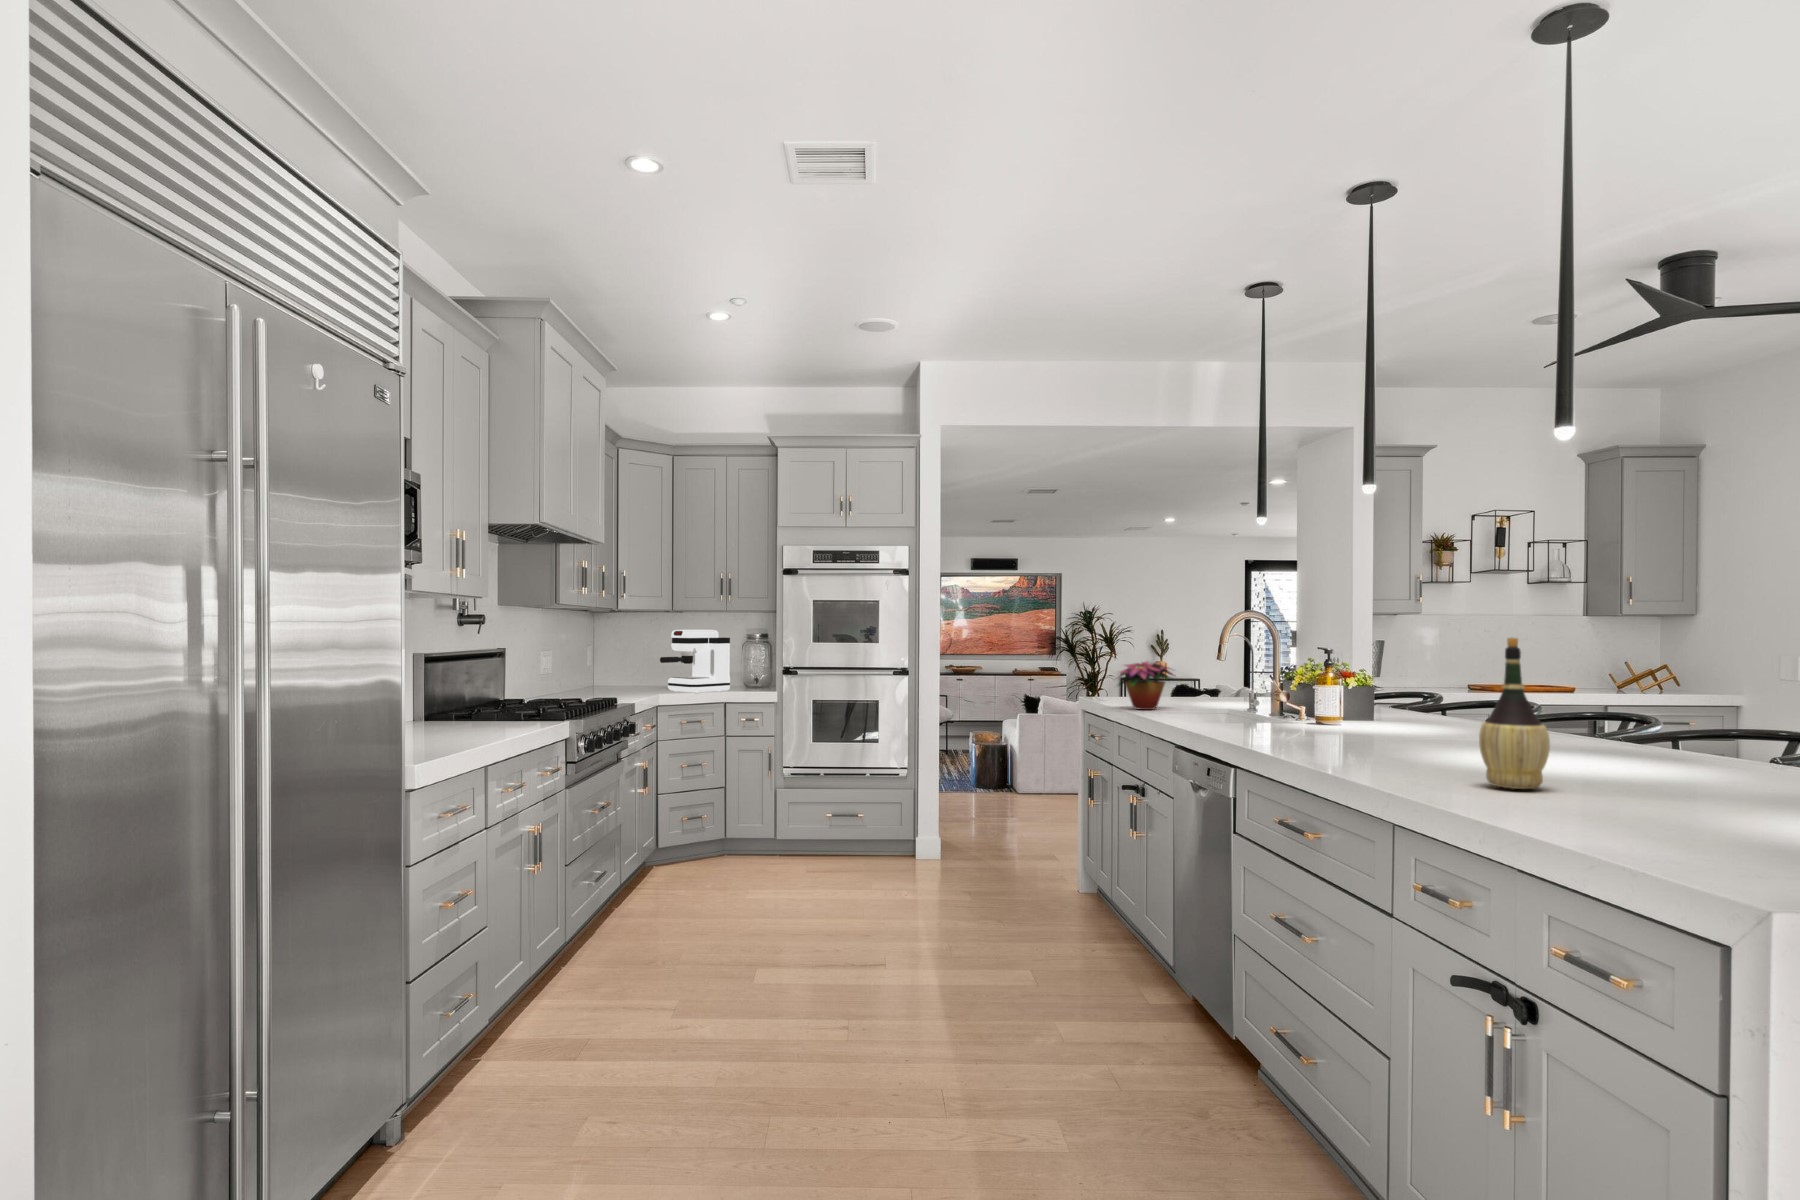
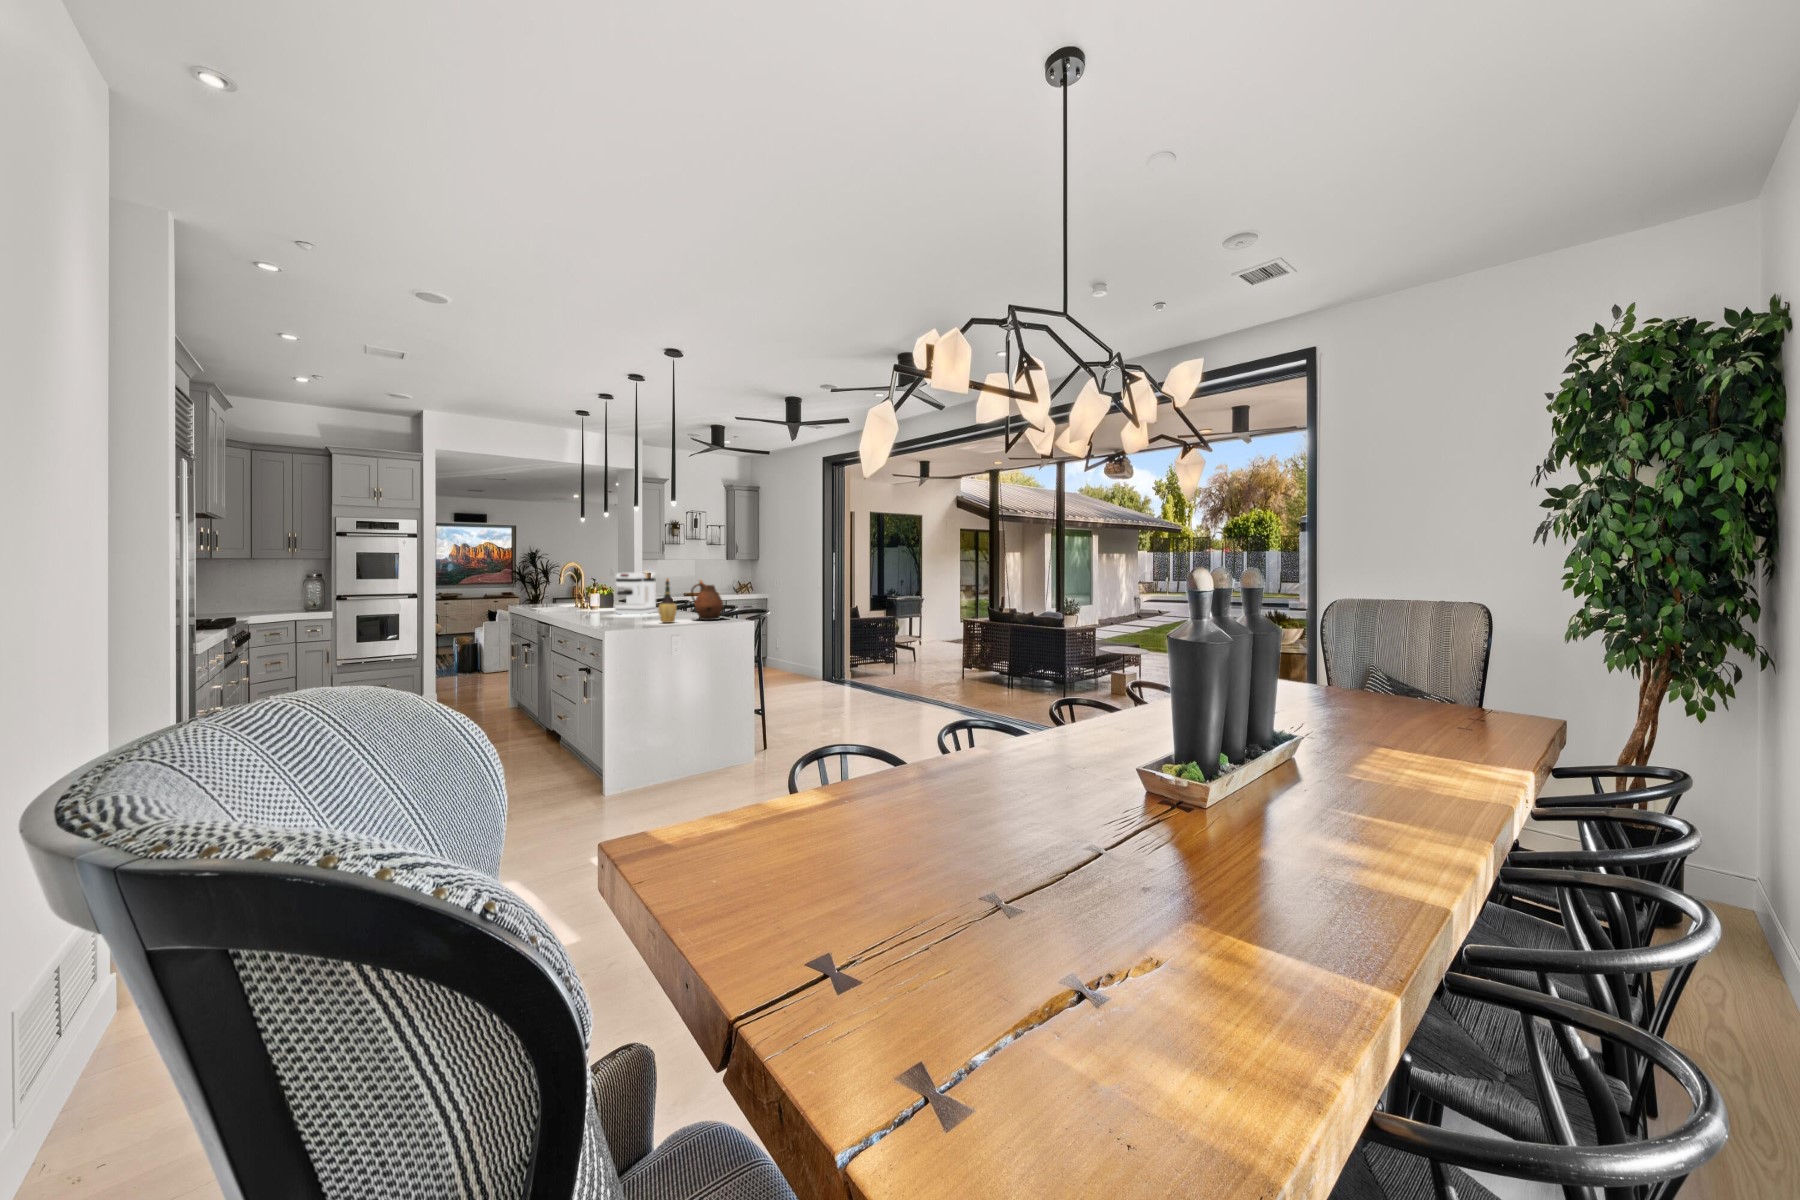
coffee maker: present [660,630,730,694] -> present [615,573,656,615]
ceramic pitcher: none [1567,645,1728,787] -> present [691,580,723,620]
flower arrangement: present [1119,661,1174,710] -> none [546,587,584,611]

